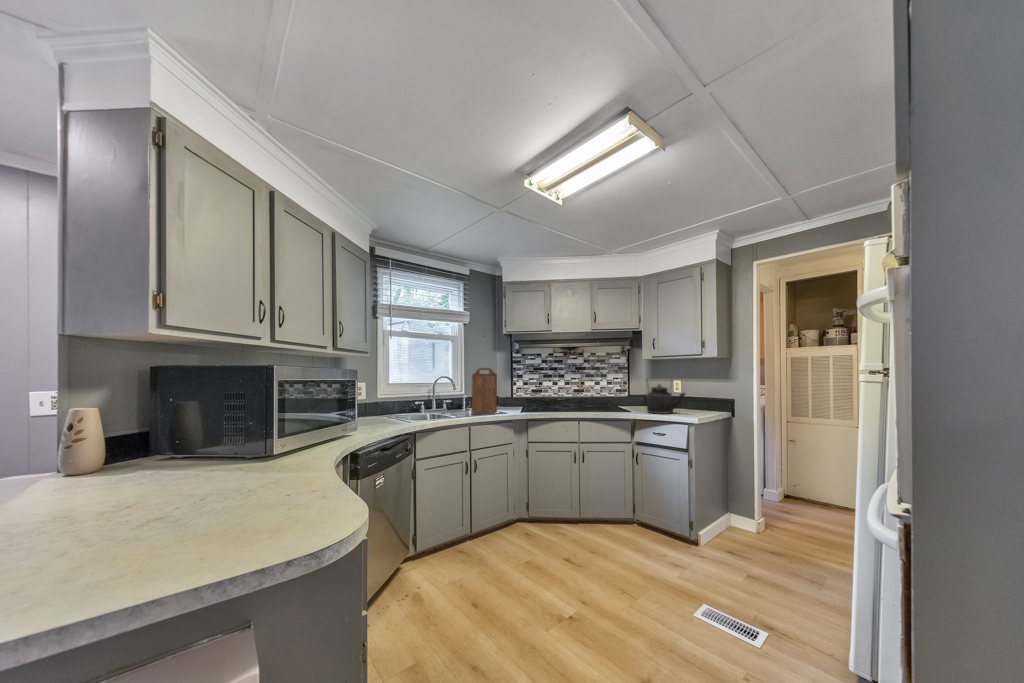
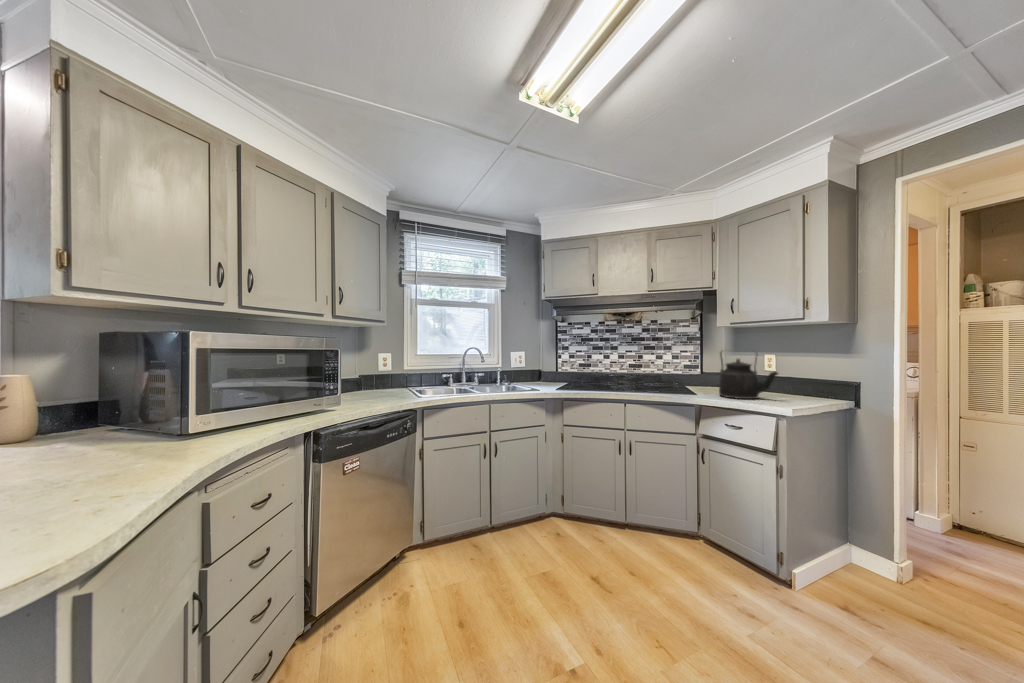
cutting board: present [472,368,497,414] -> none [498,338,528,391]

